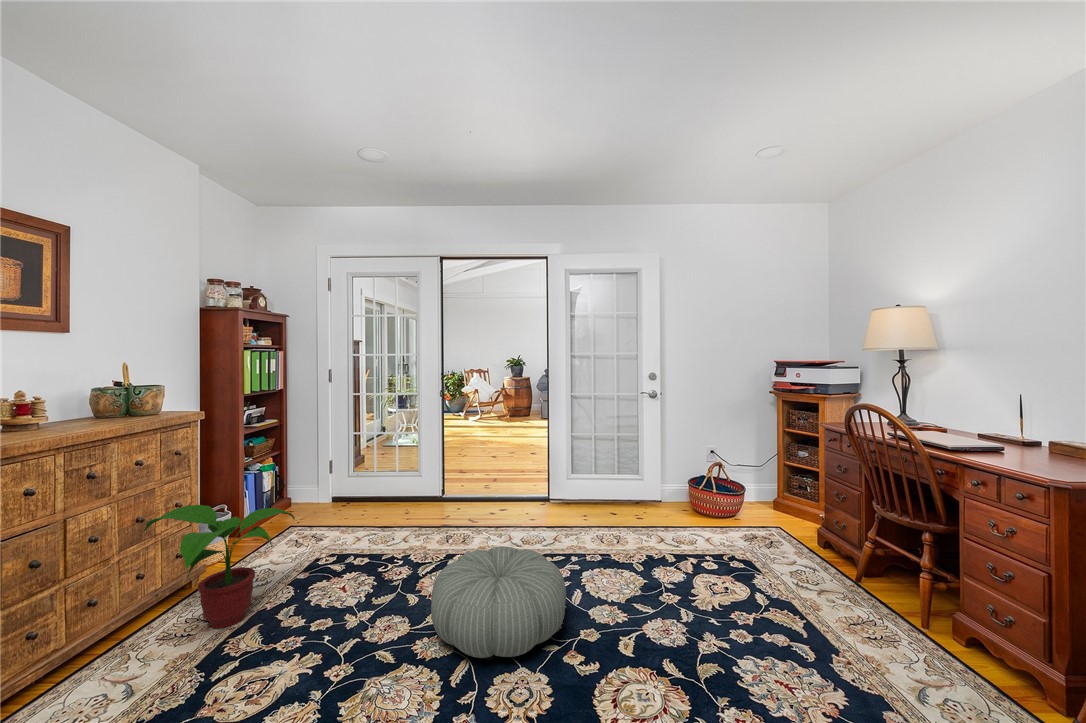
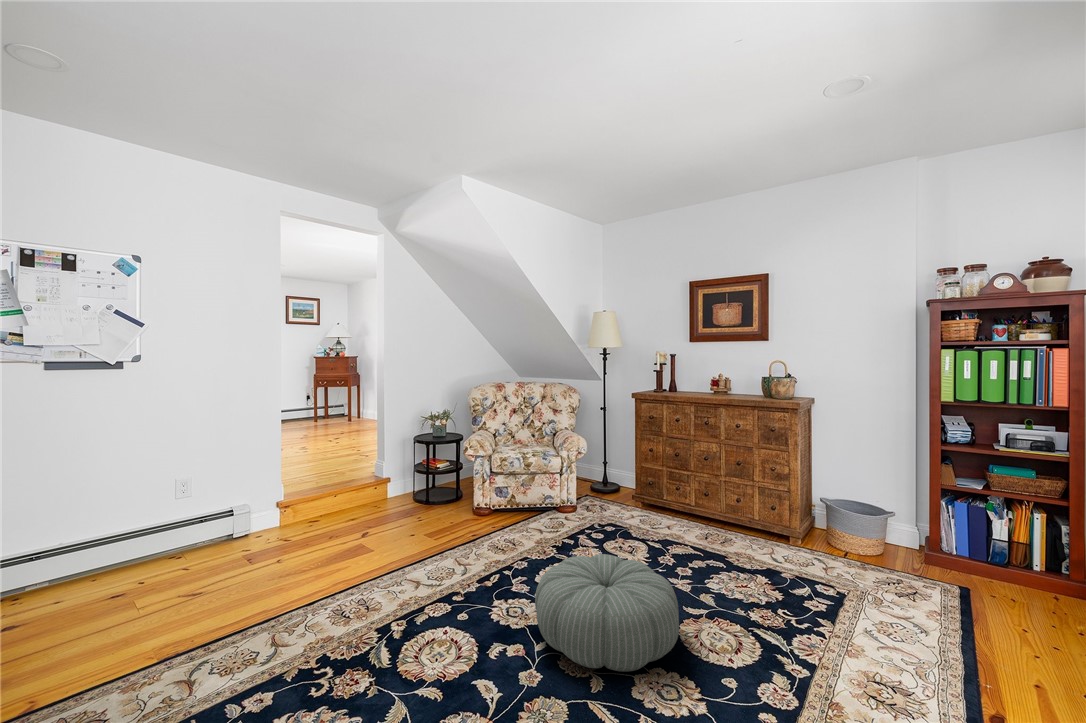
potted plant: present [144,505,295,628] -> none [659,460,758,552]

